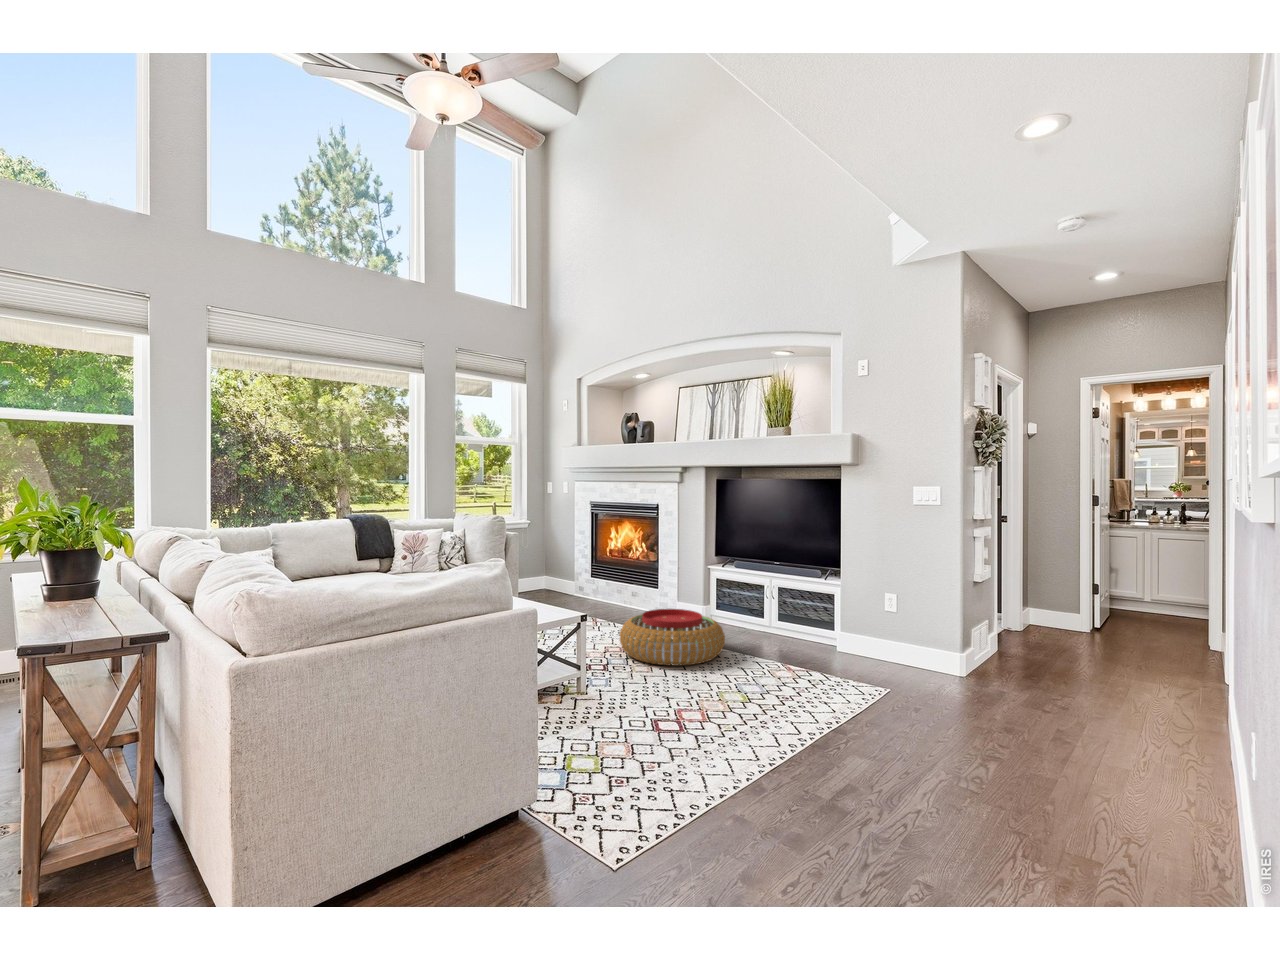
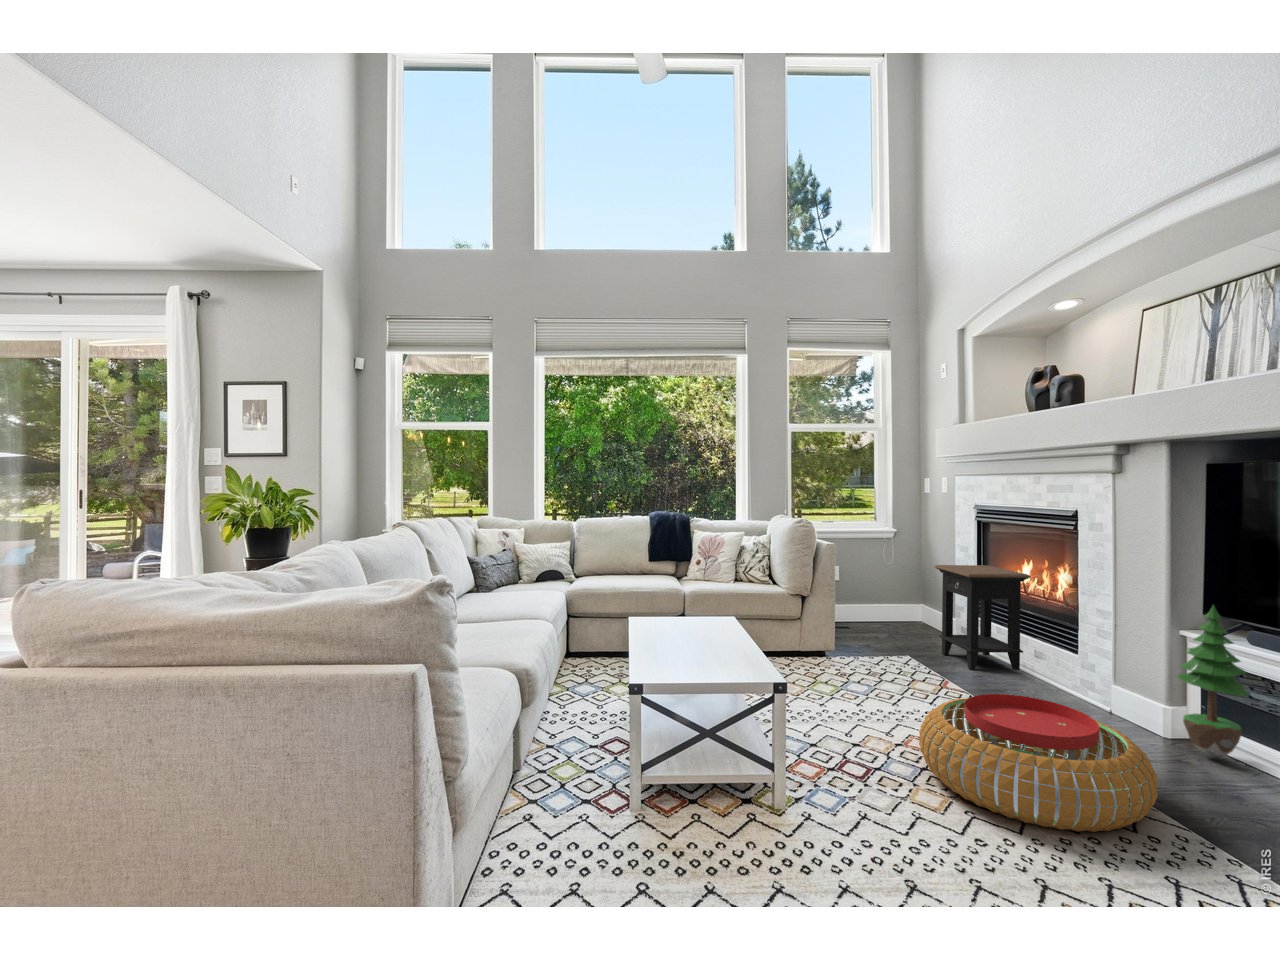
side table: none [573,541,631,609] -> present [934,565,1031,670]
potted tree: none [713,550,740,626] -> present [1177,605,1249,758]

